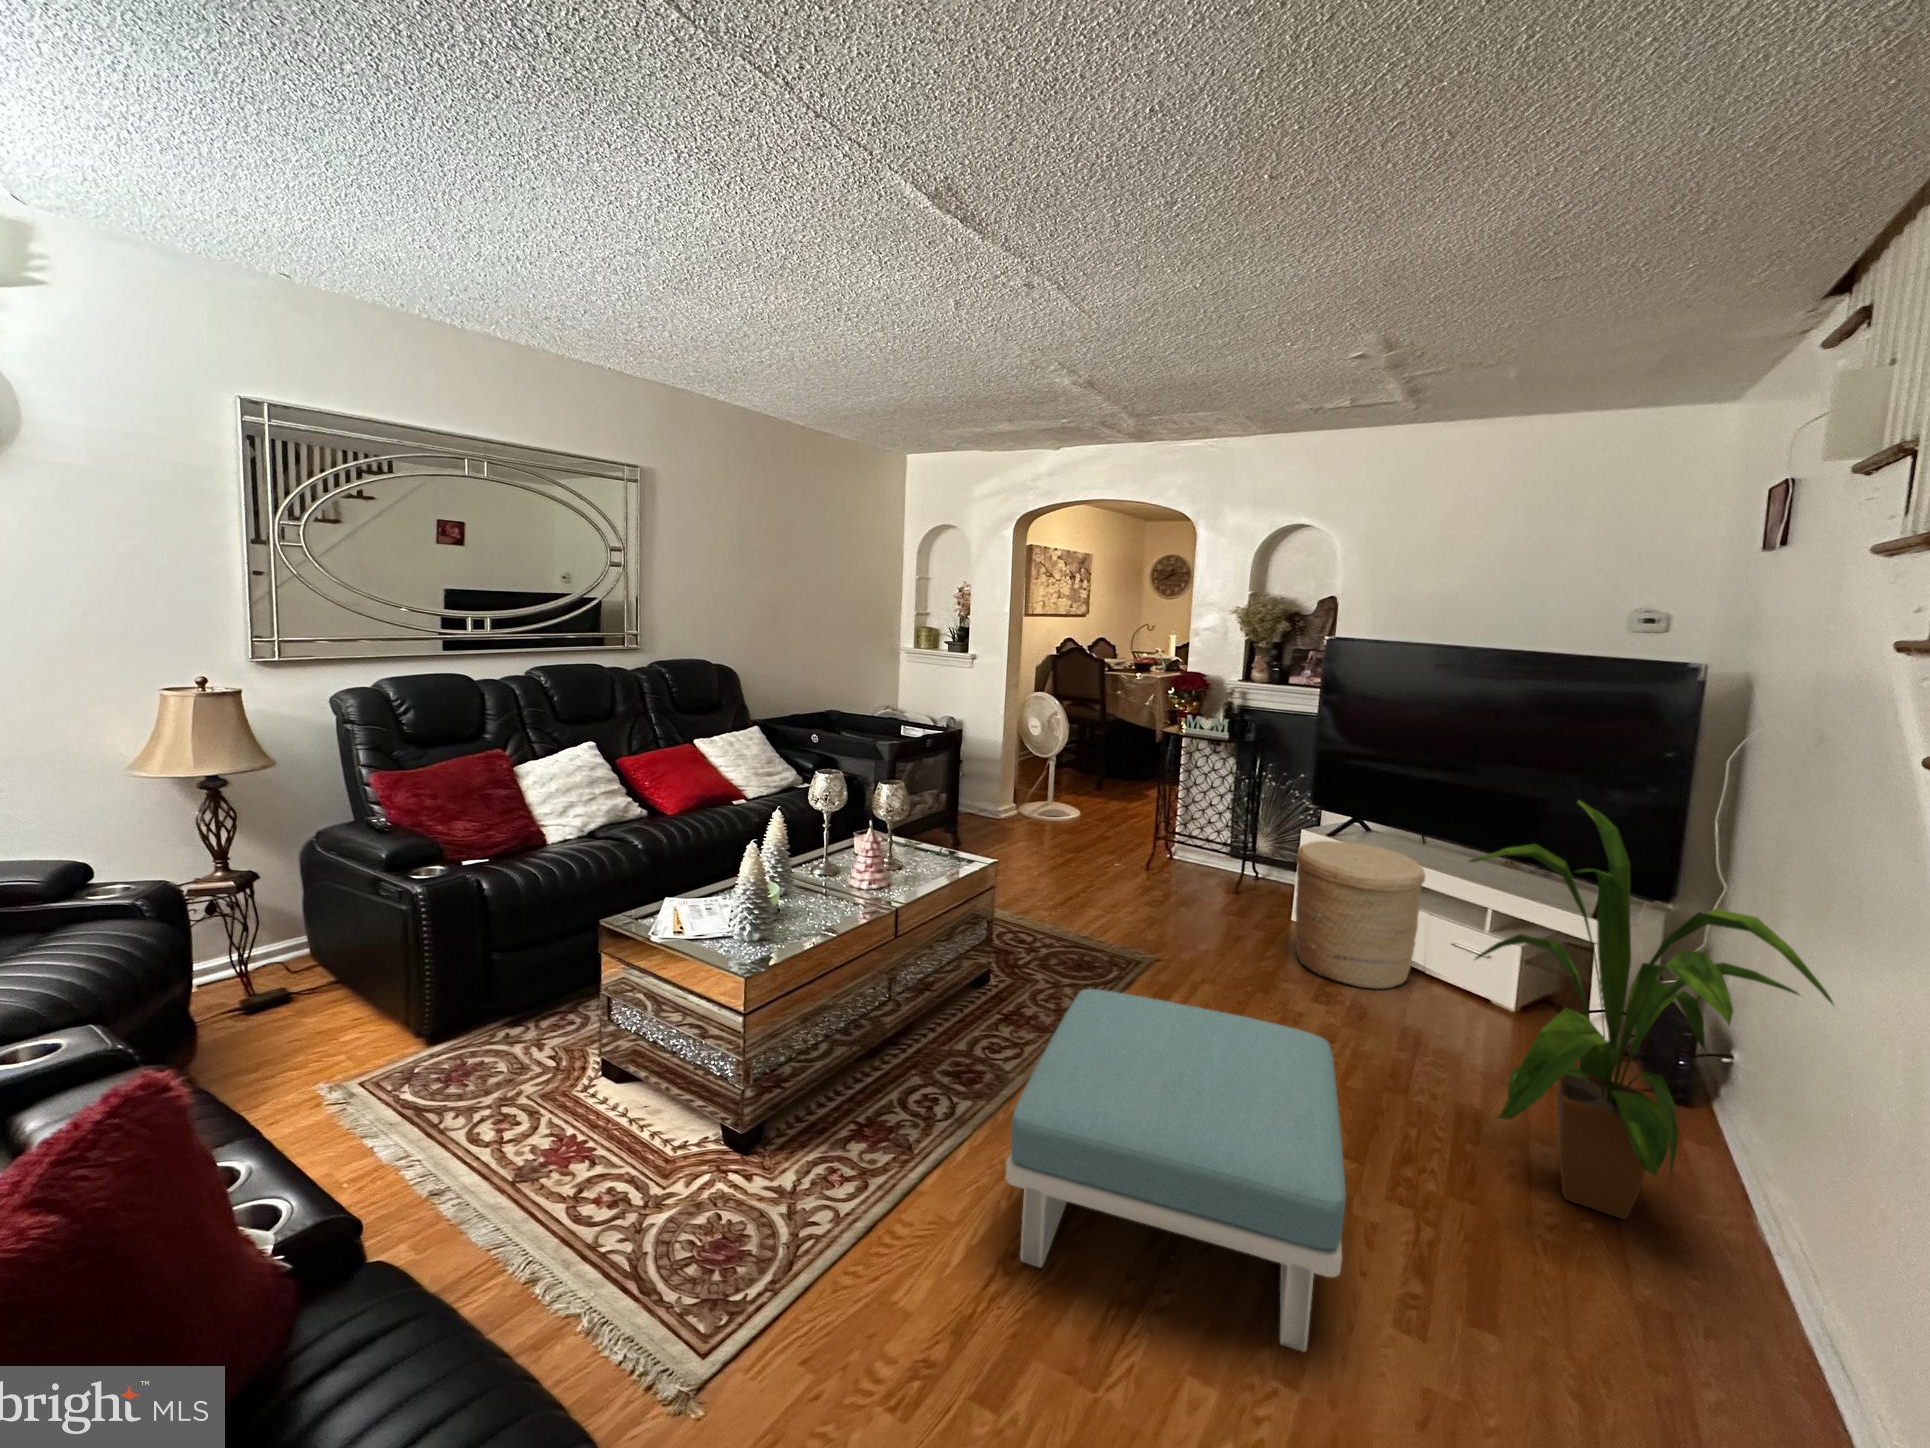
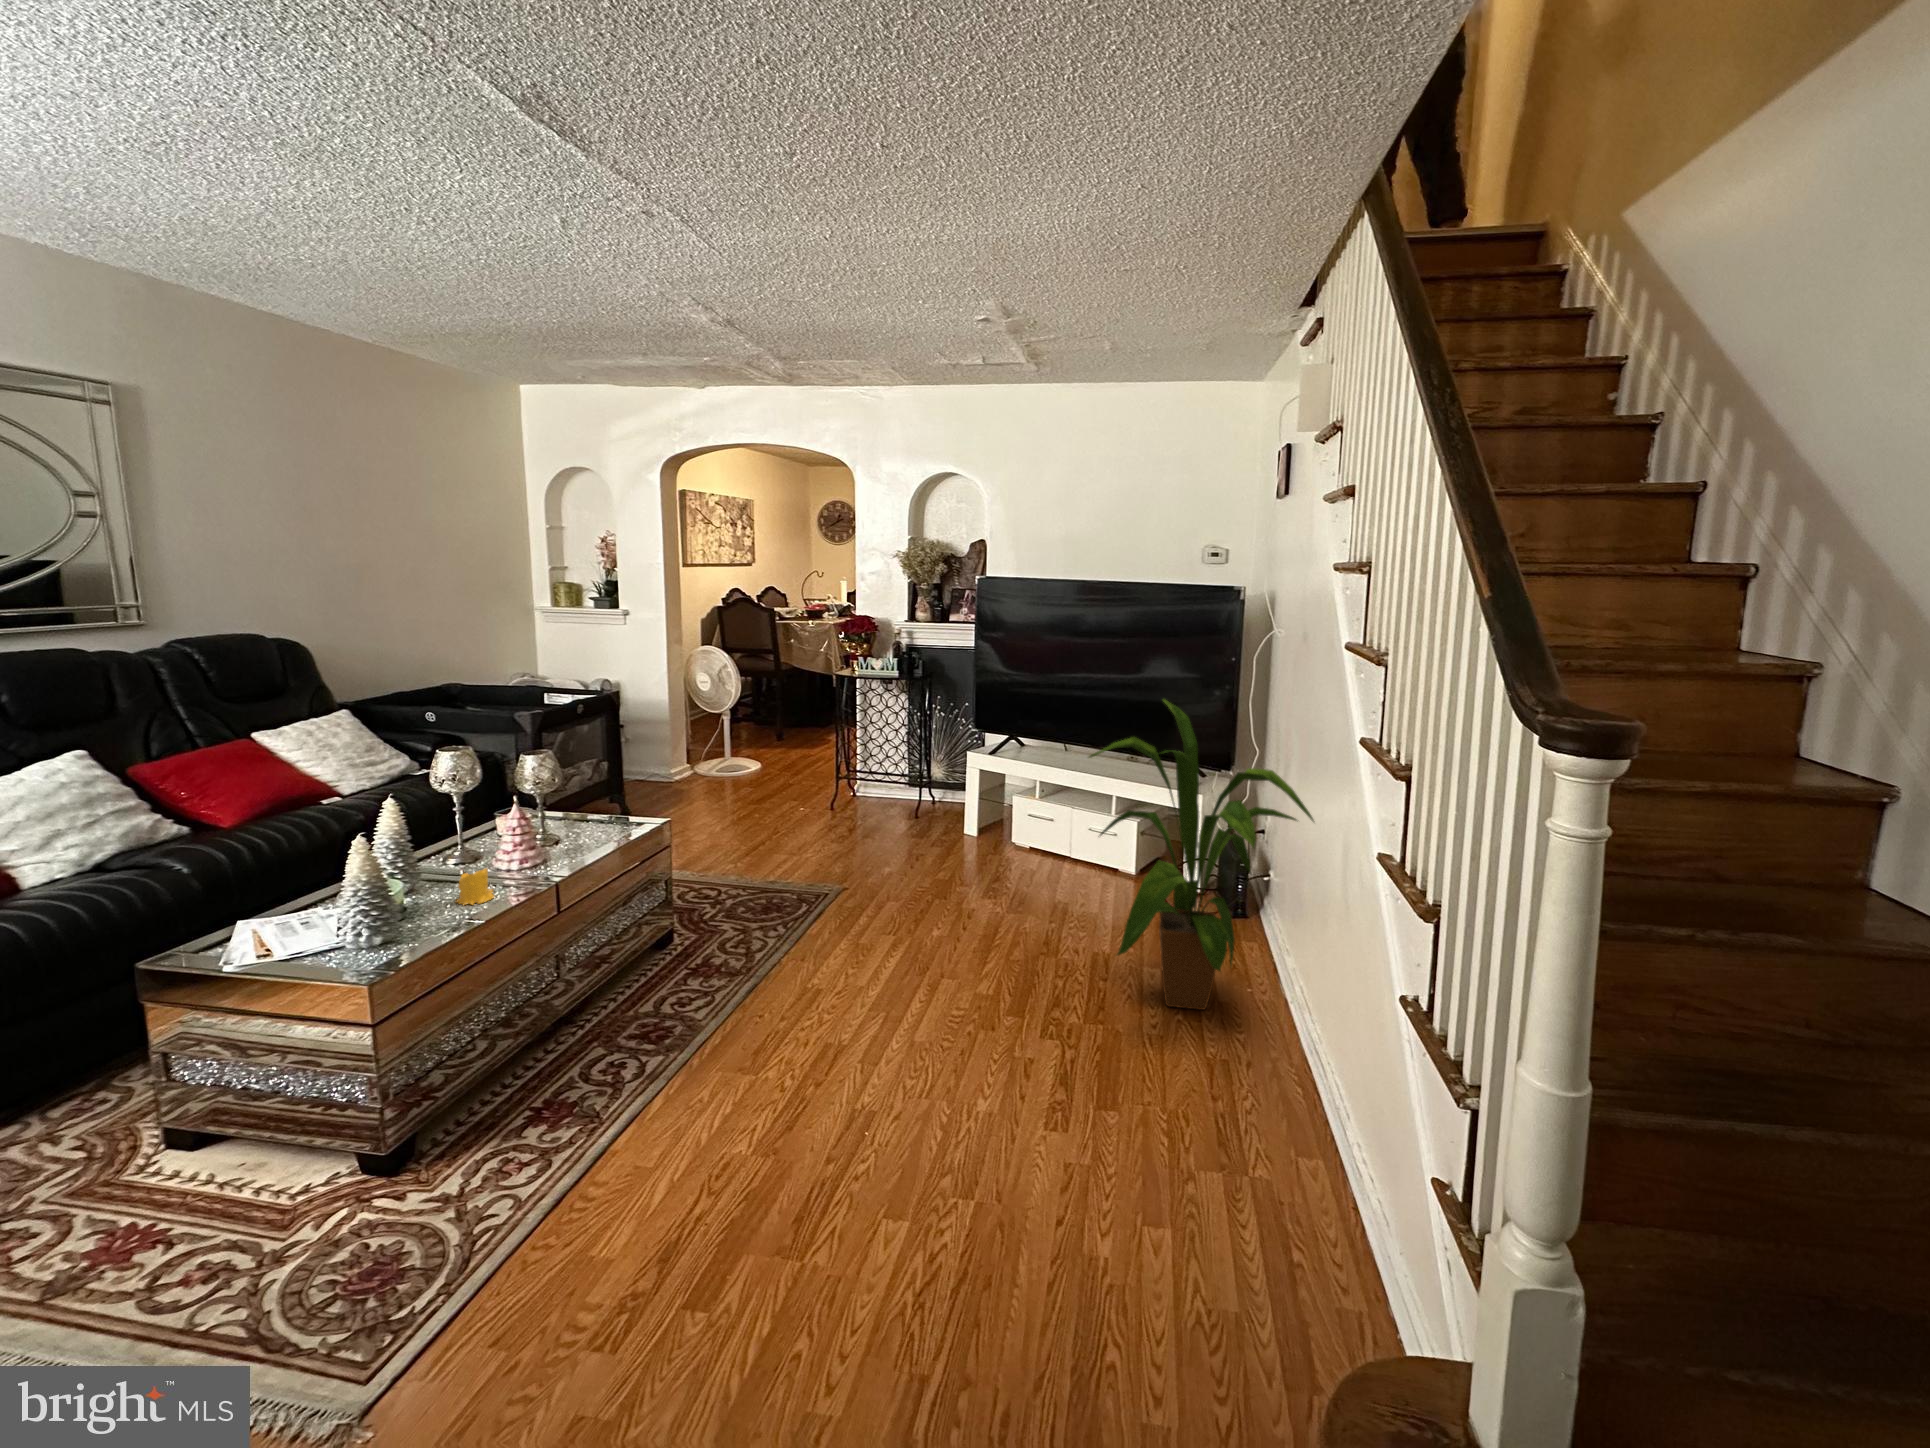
woven basket: present [1295,841,1425,989] -> none [961,758,1066,881]
candle: none [817,882,847,917] -> present [456,869,494,905]
footstool: present [1006,989,1346,1352] -> none [700,920,1001,1183]

